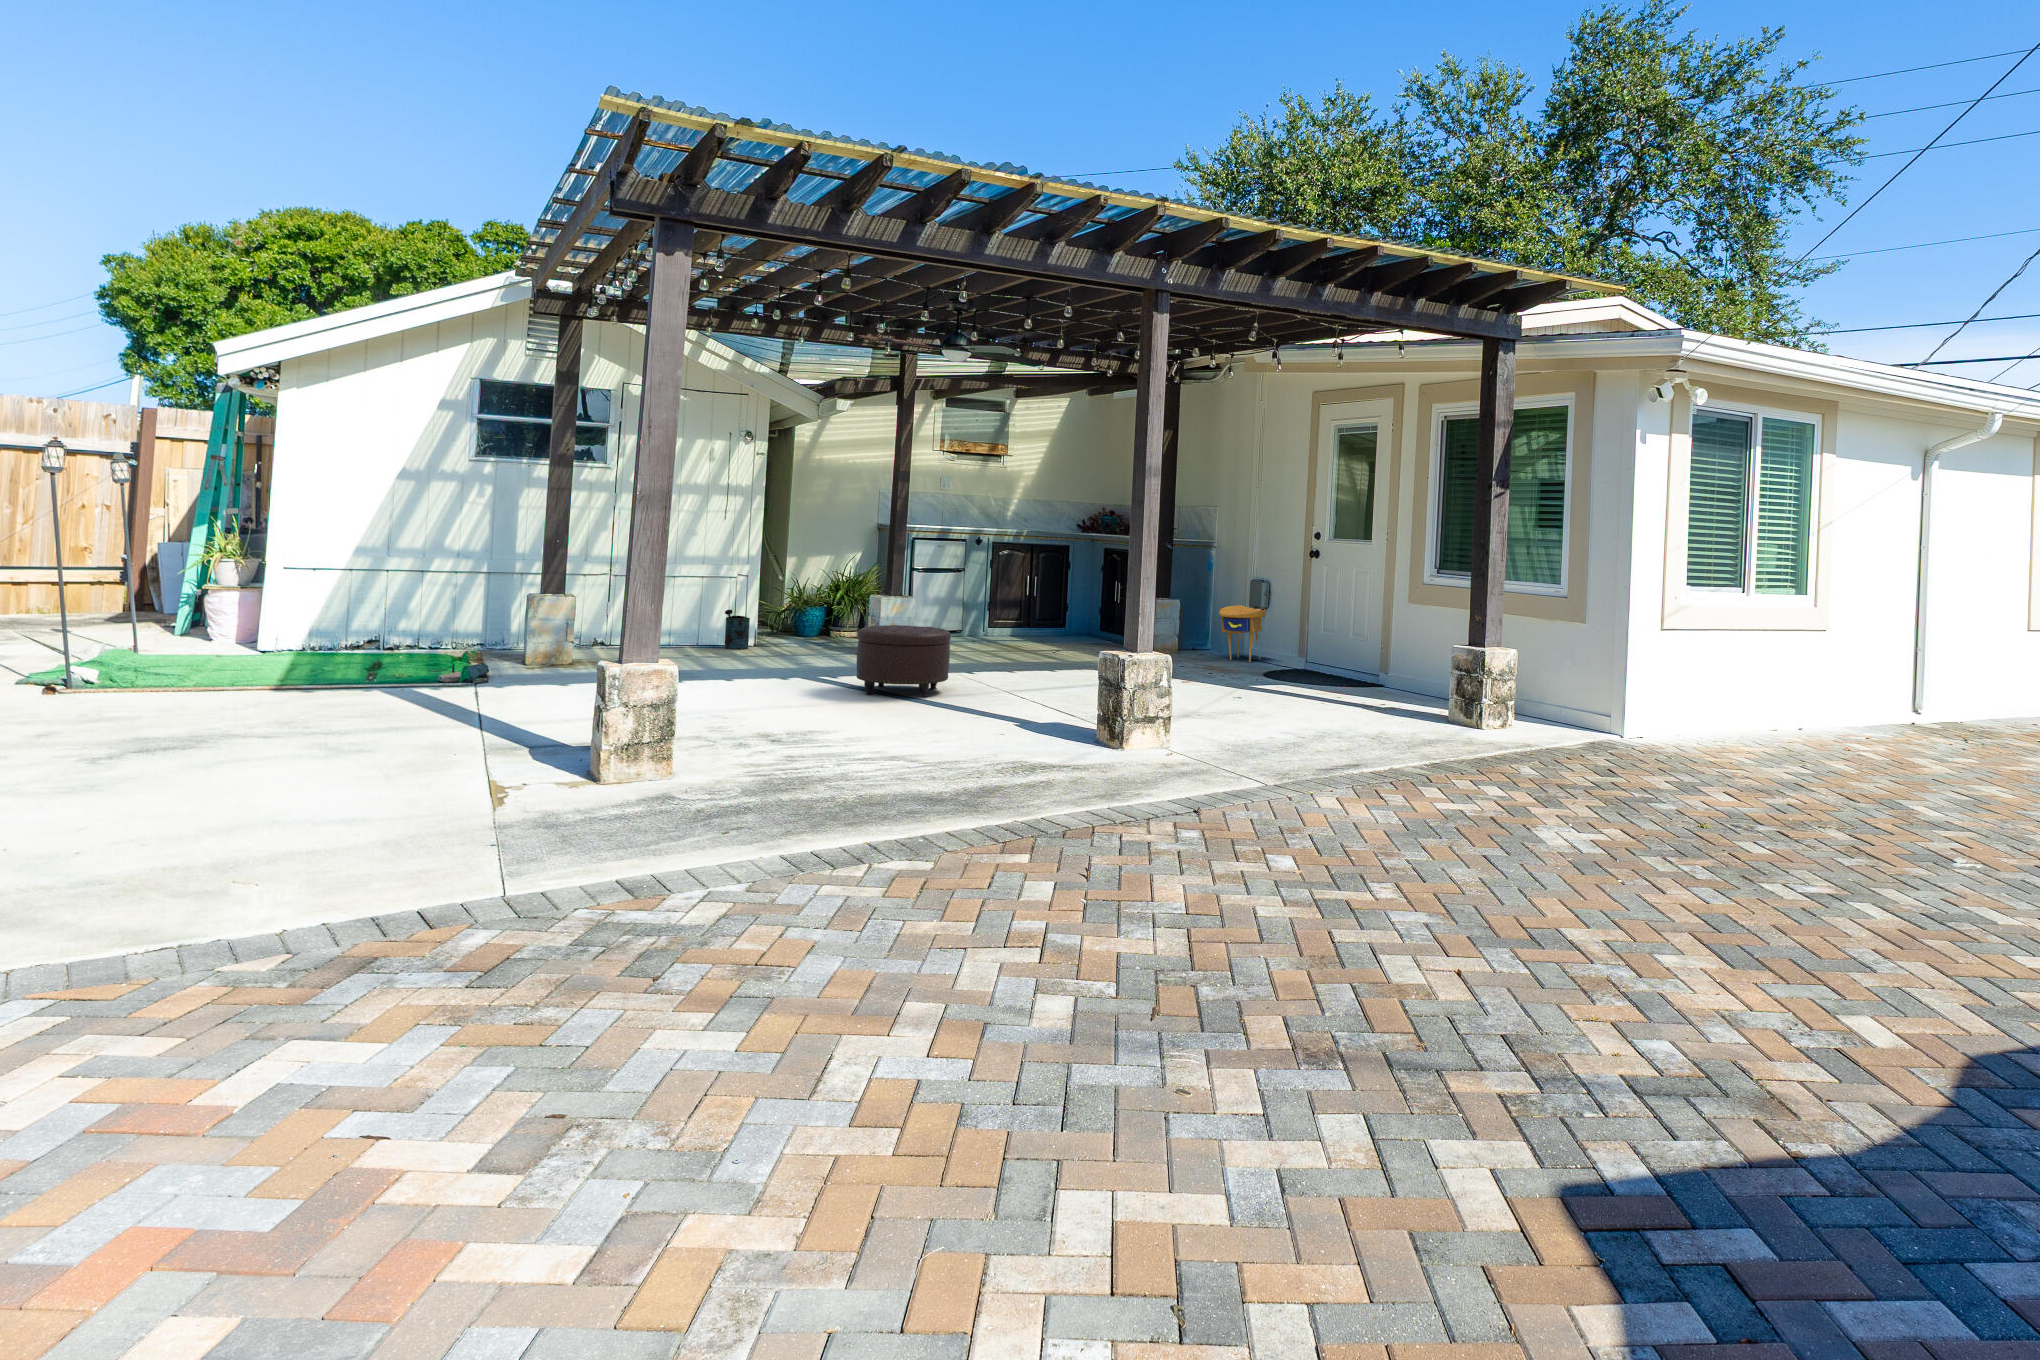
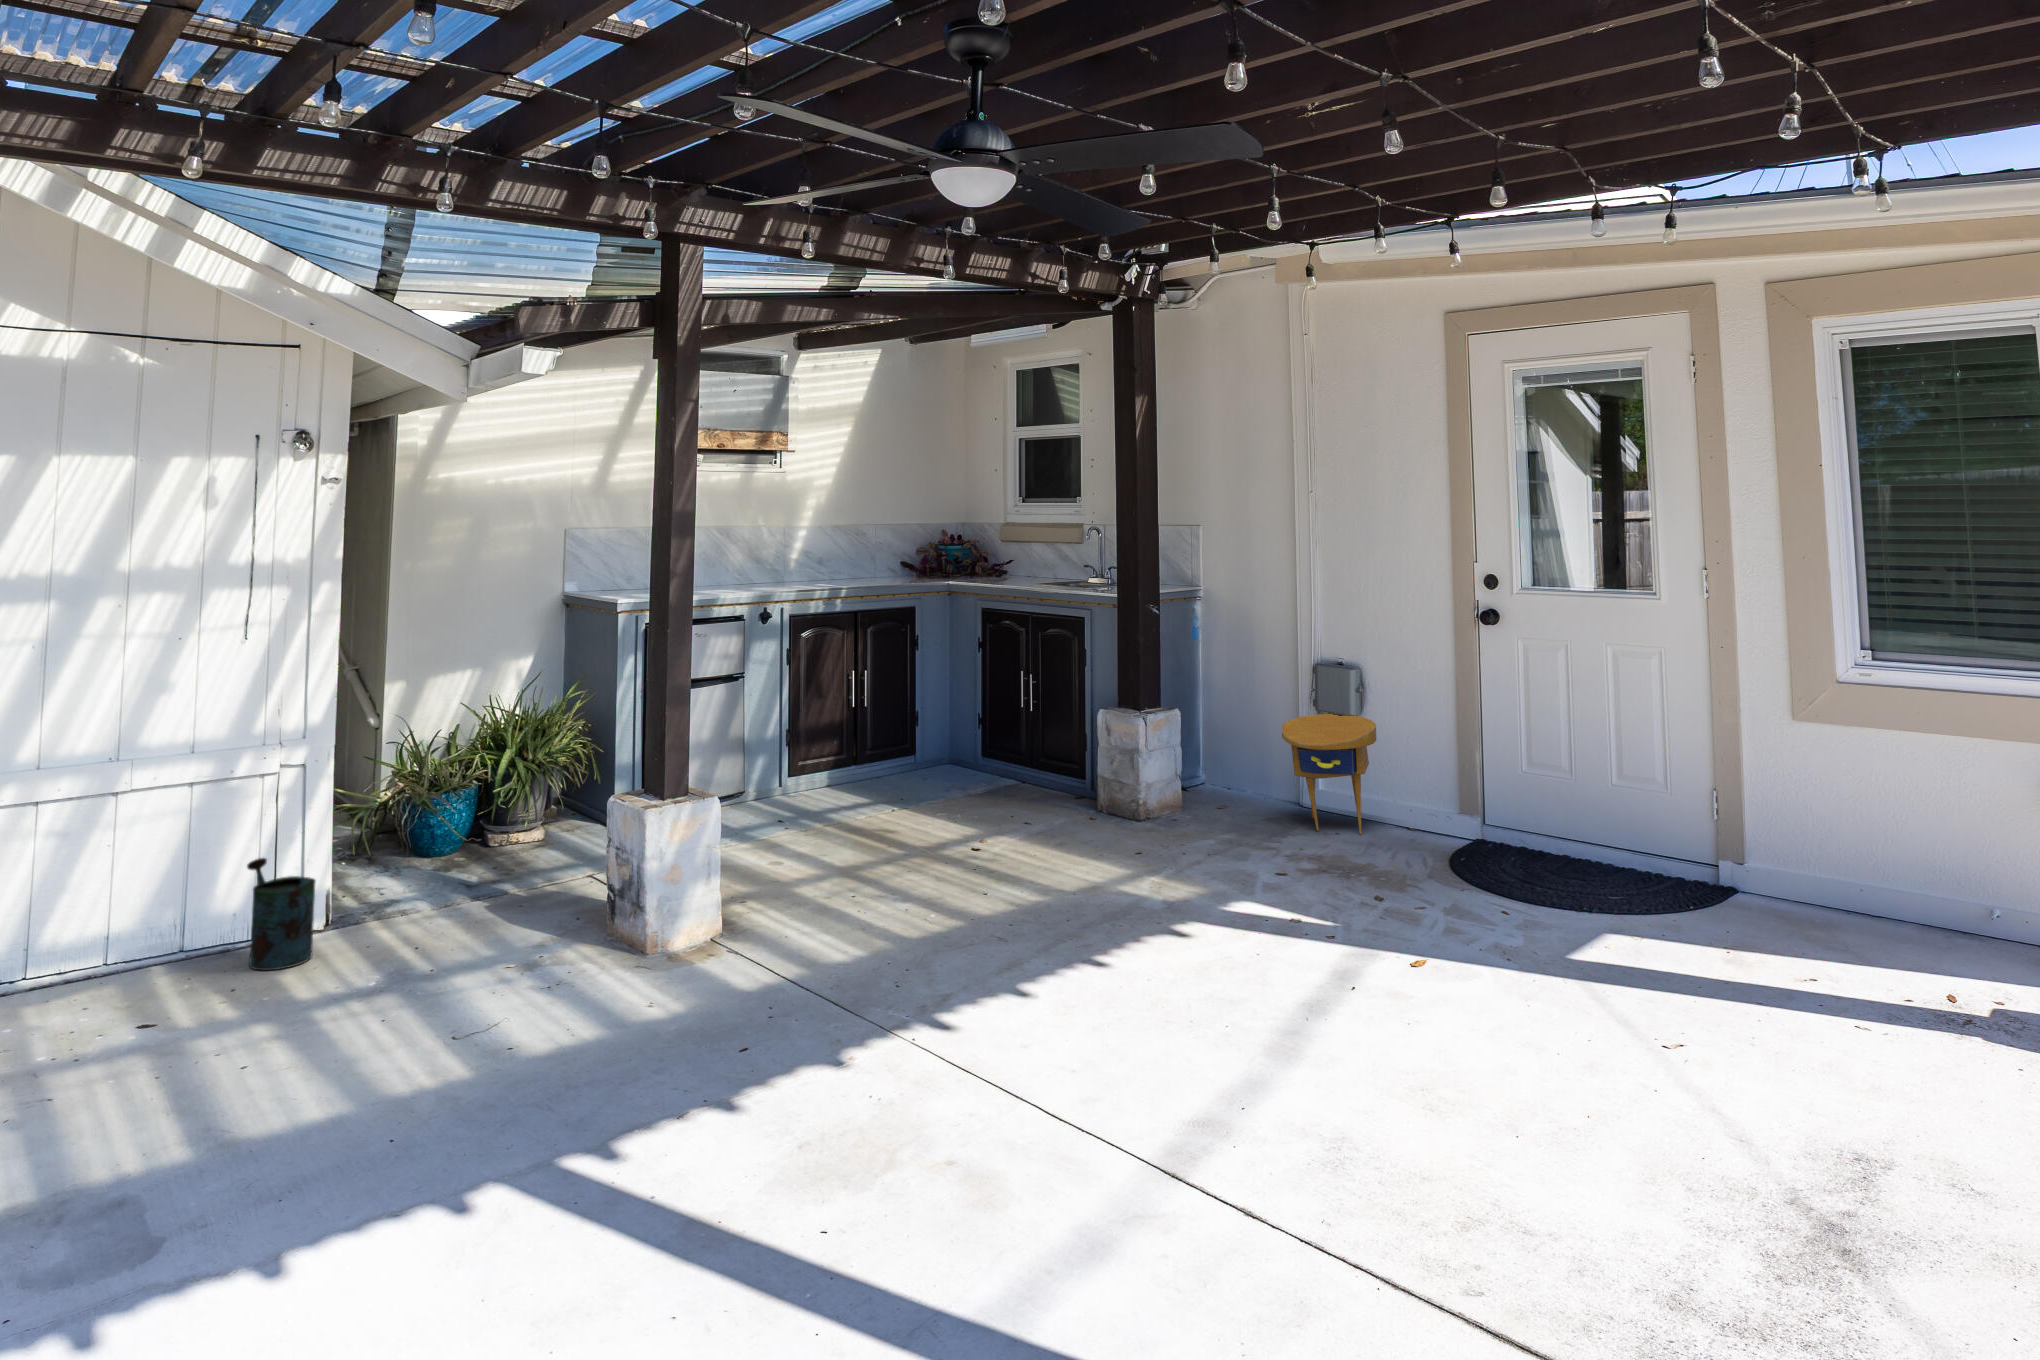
ottoman: present [856,625,951,697] -> none [731,954,1001,1245]

